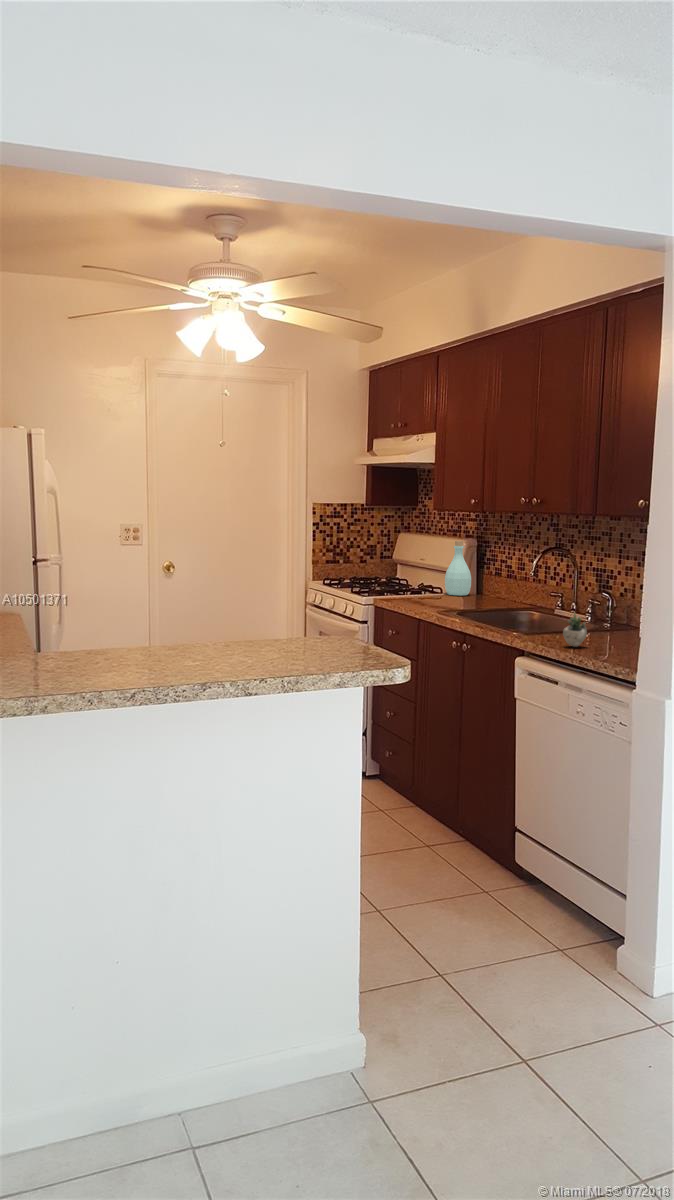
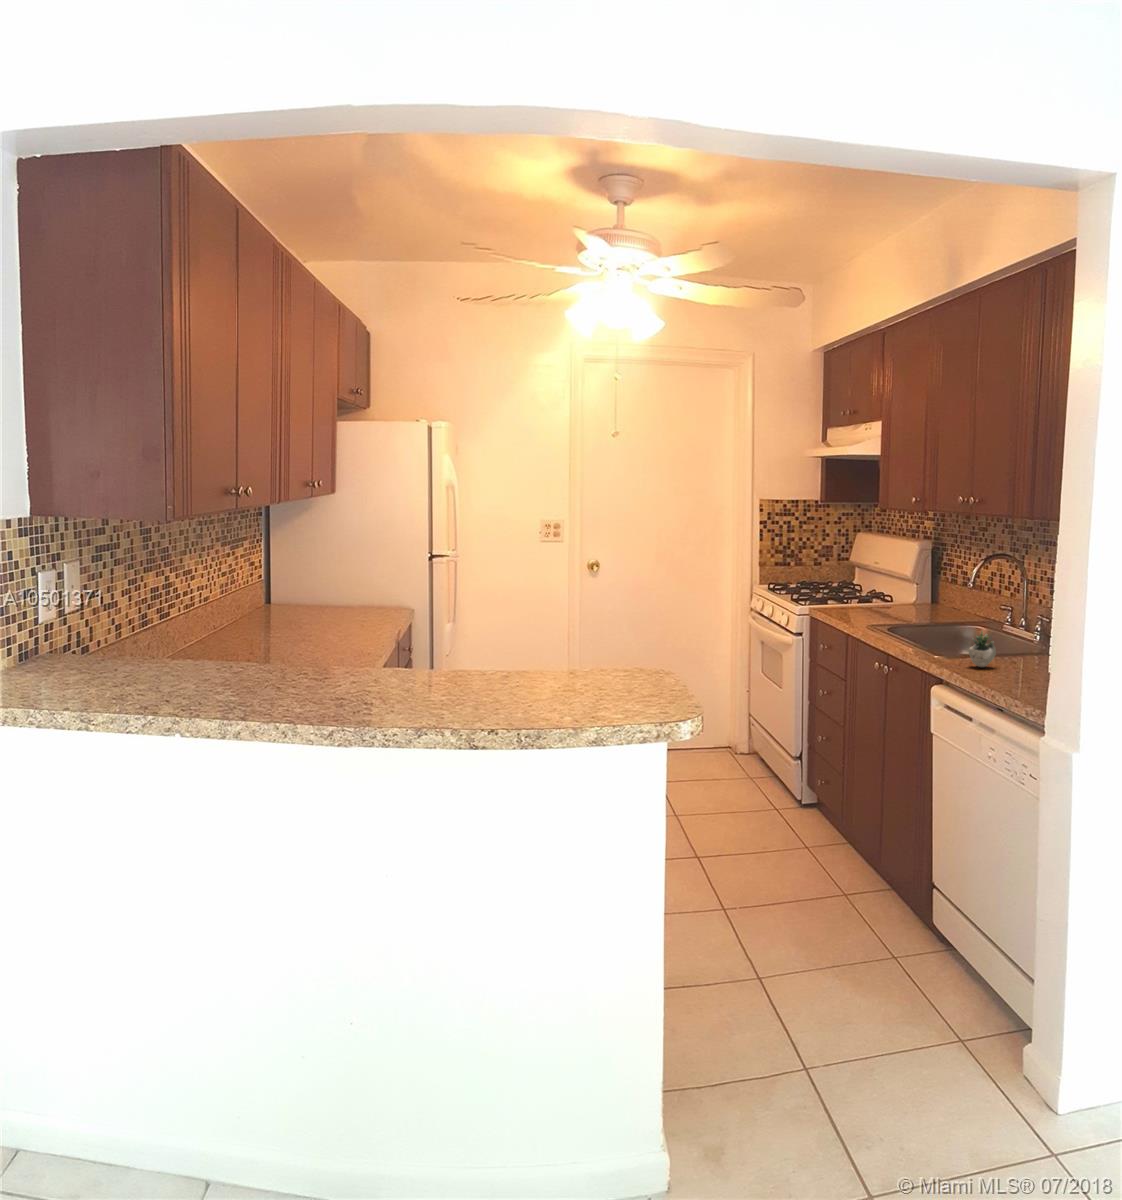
bottle: present [445,541,471,595] -> none [895,543,925,604]

